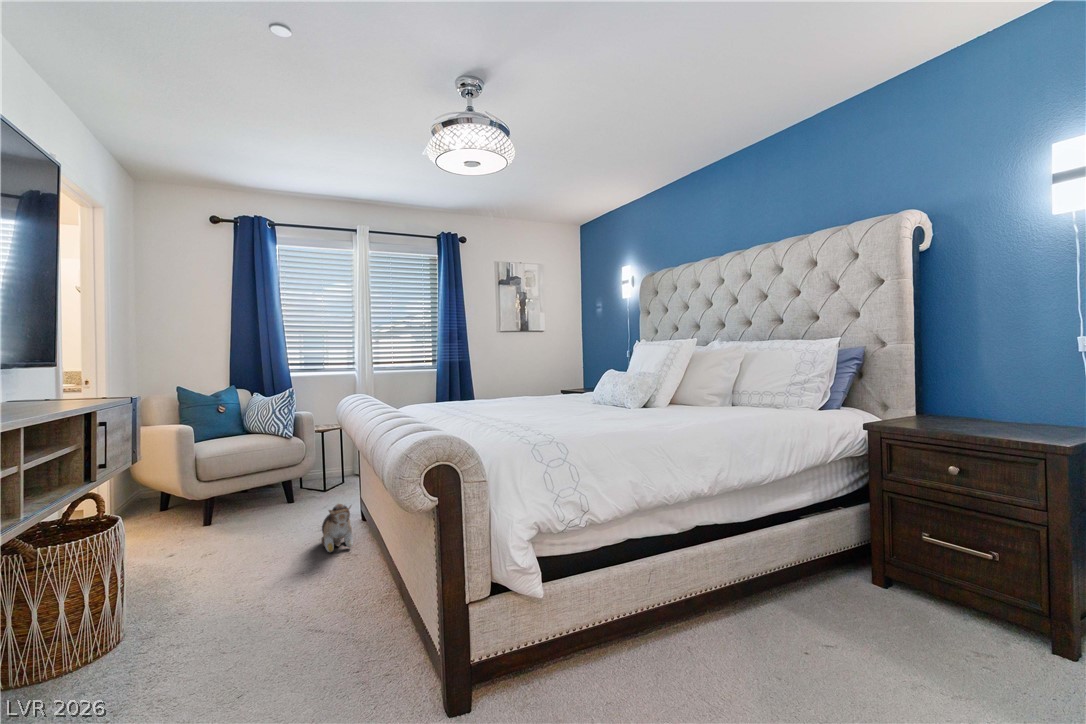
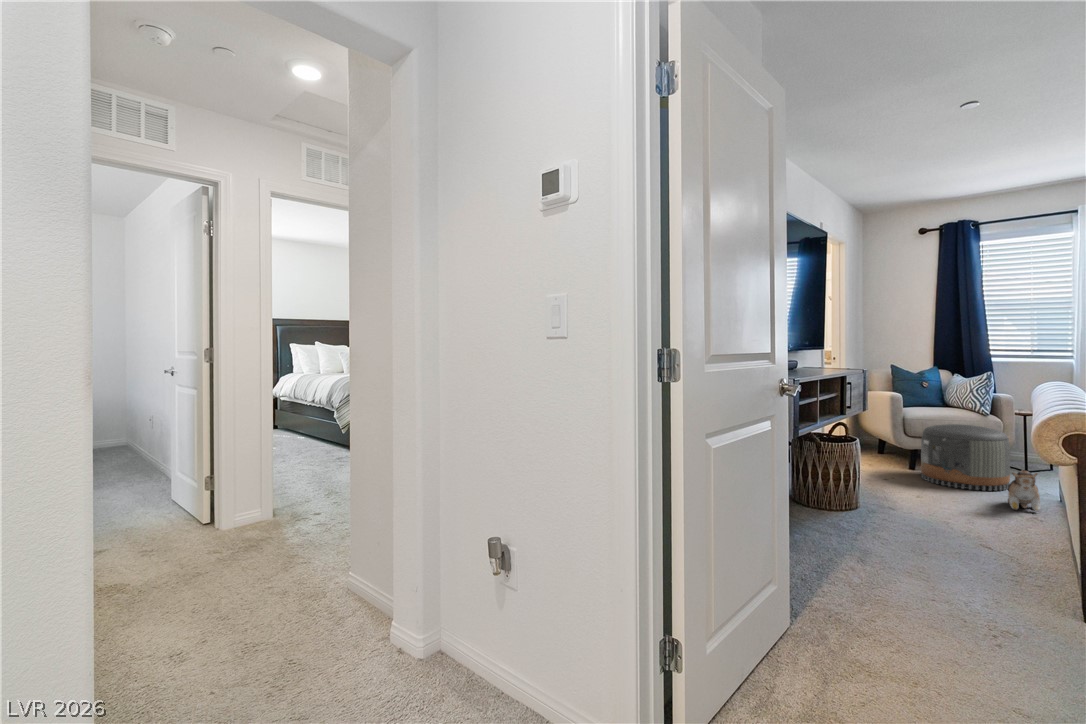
pouf: none [220,455,317,540] -> present [921,424,1010,491]

